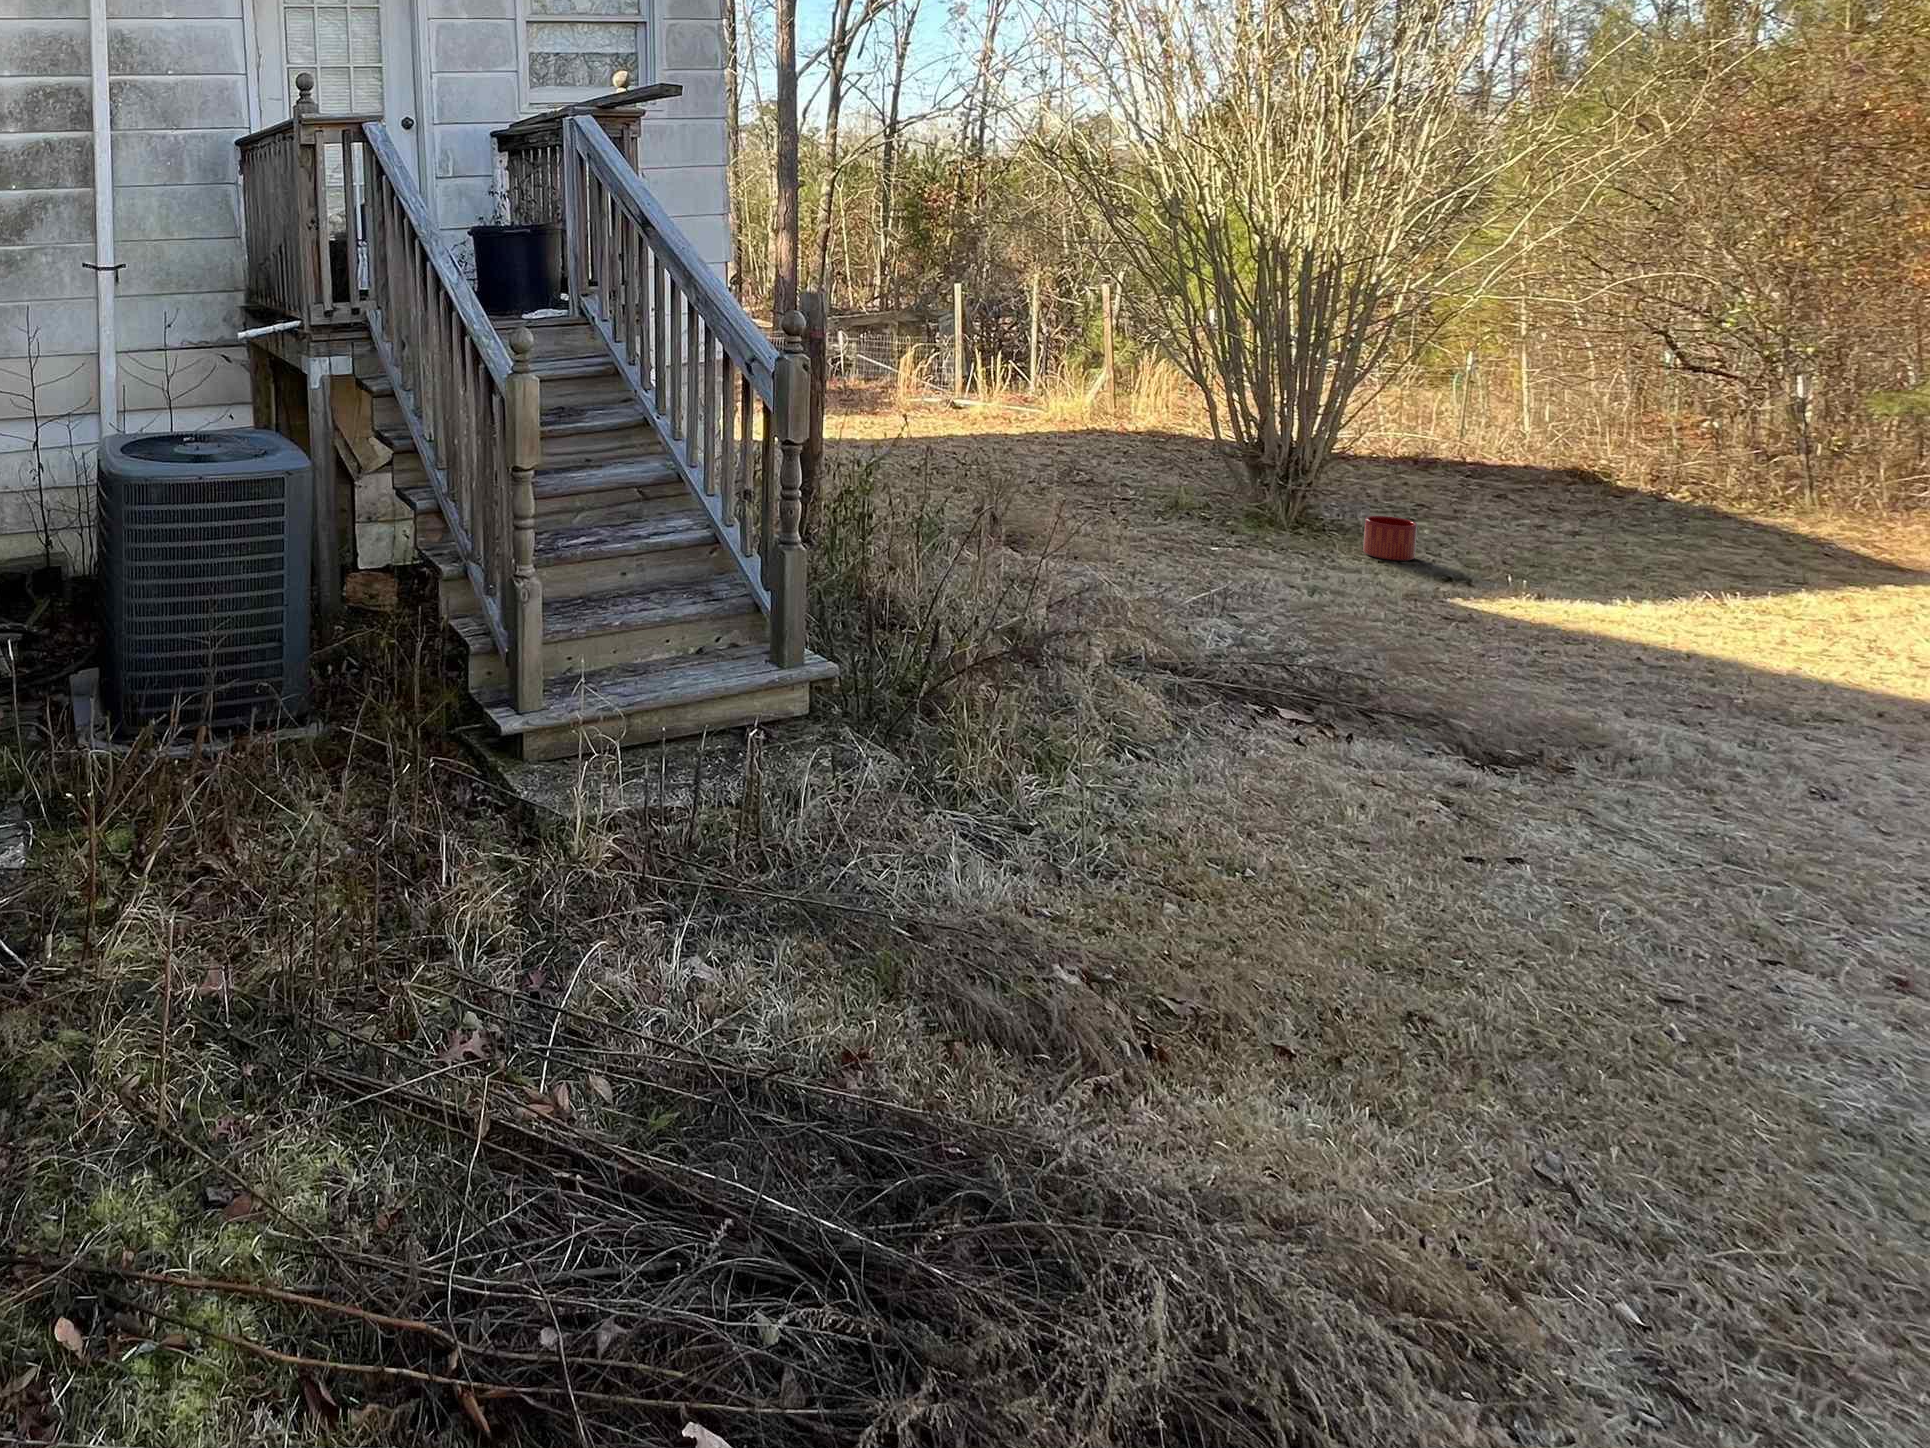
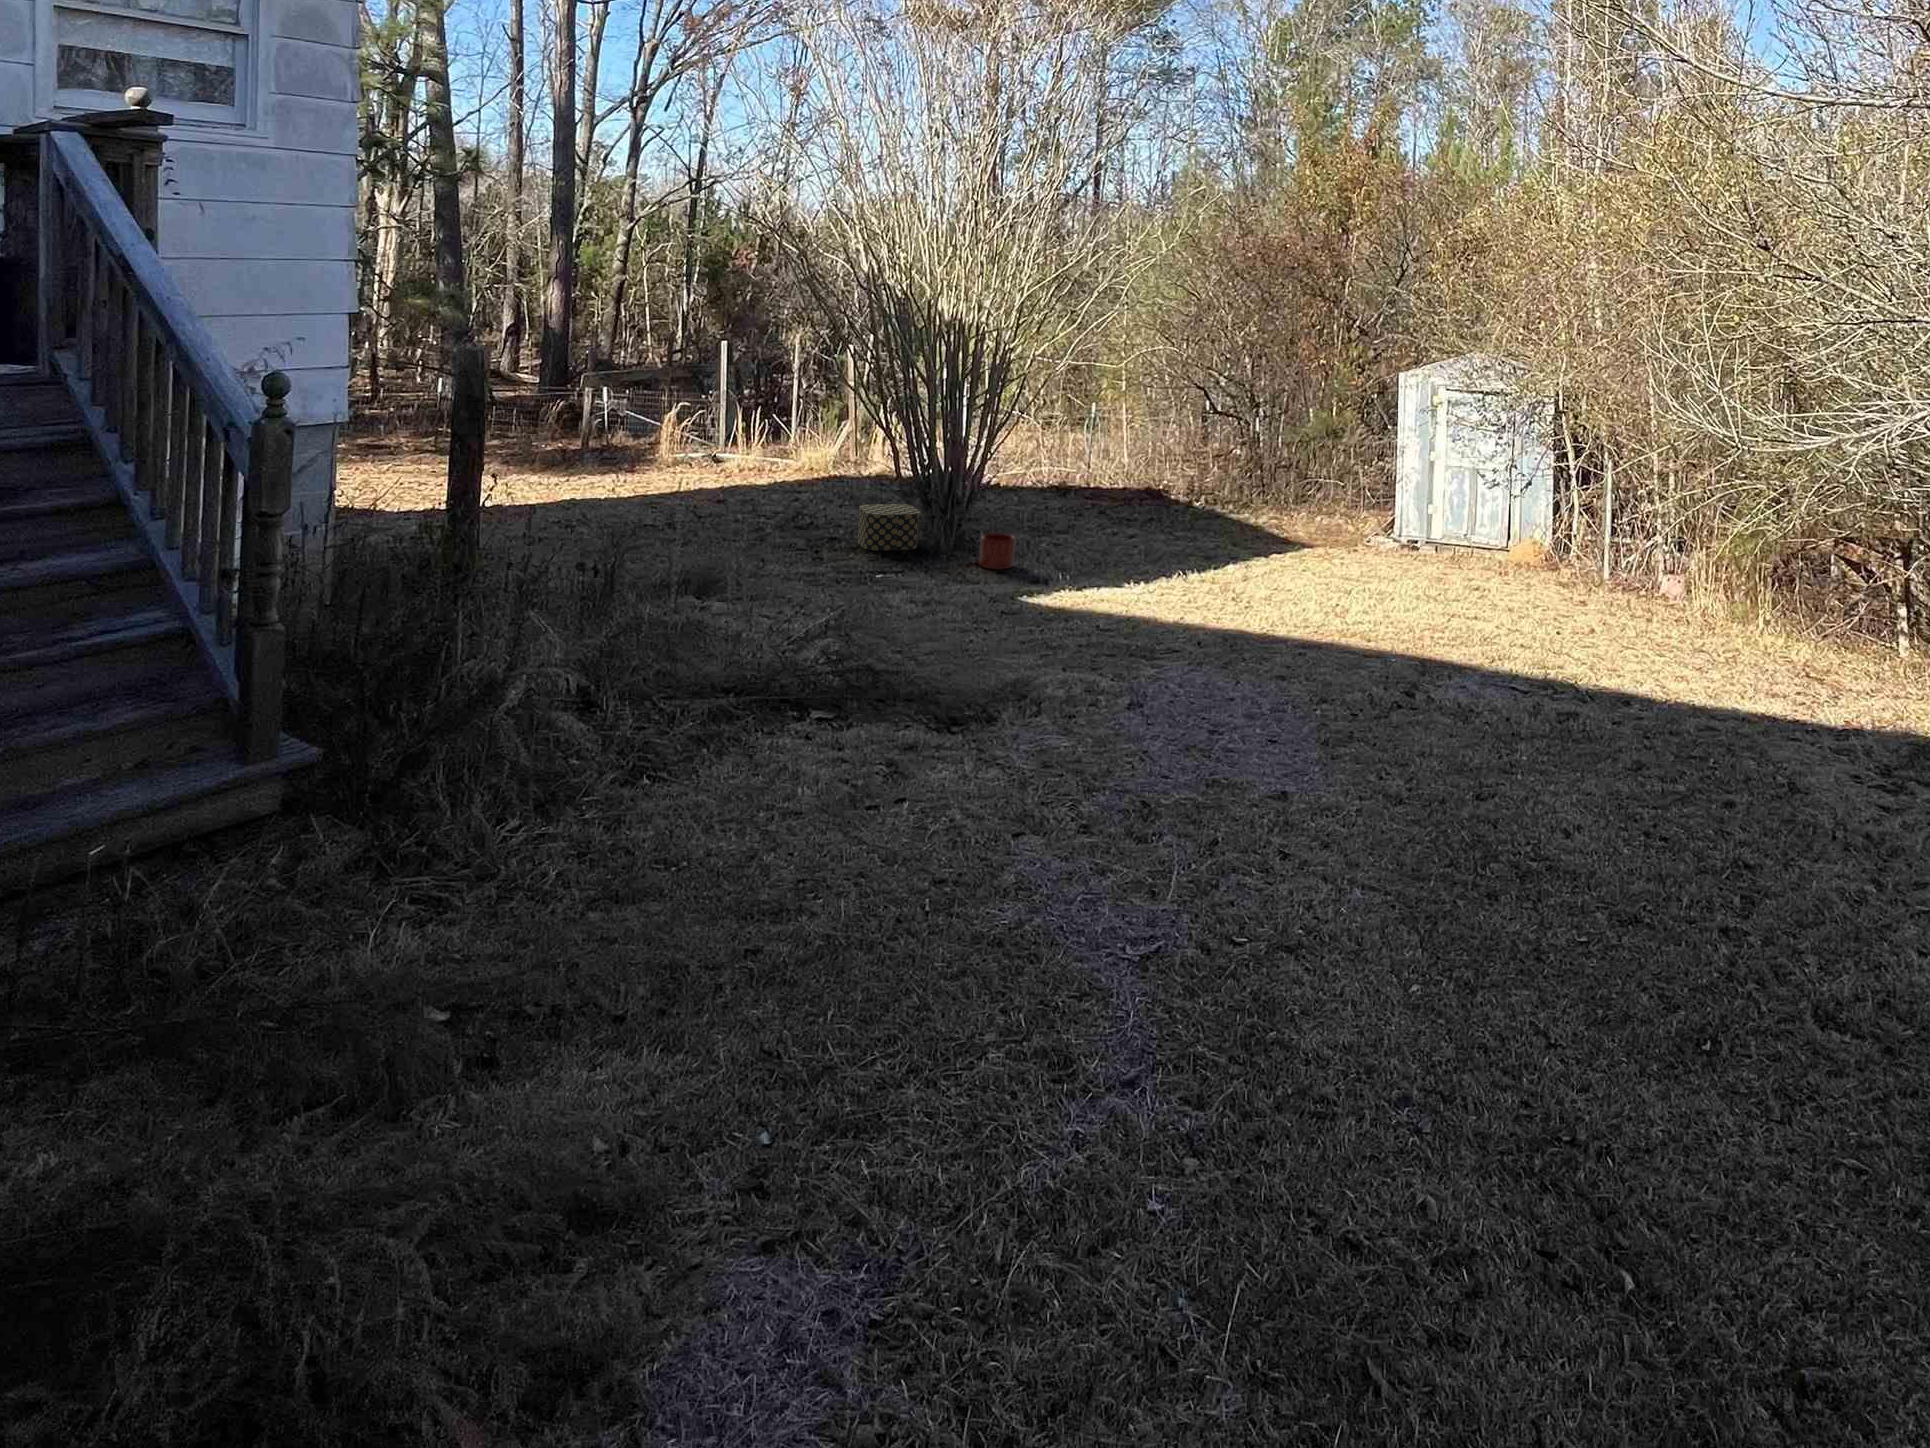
storage box: none [1183,471,1268,525] -> present [857,504,920,551]

